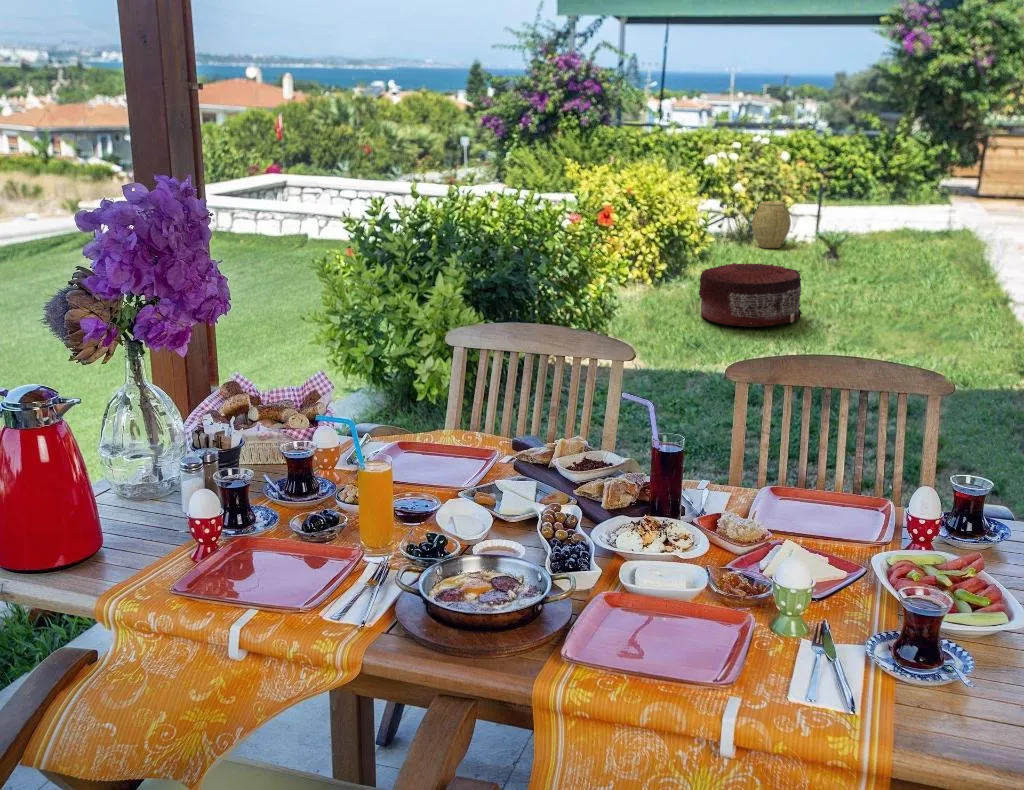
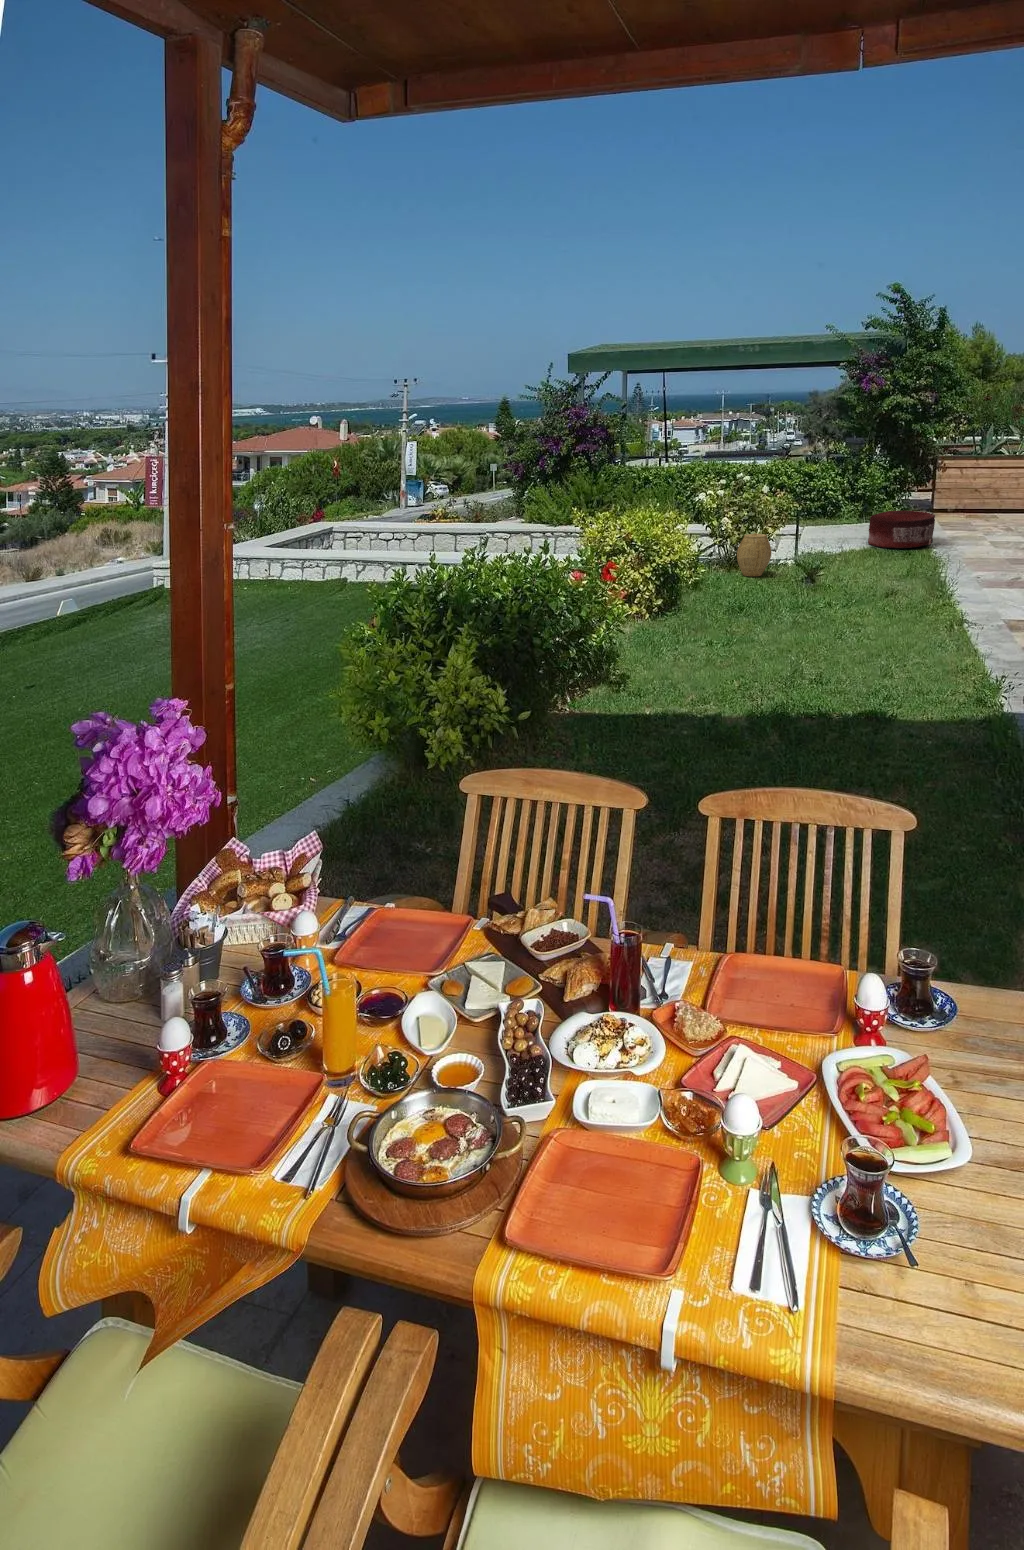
pouf: present [699,263,802,327] -> present [868,511,935,548]

